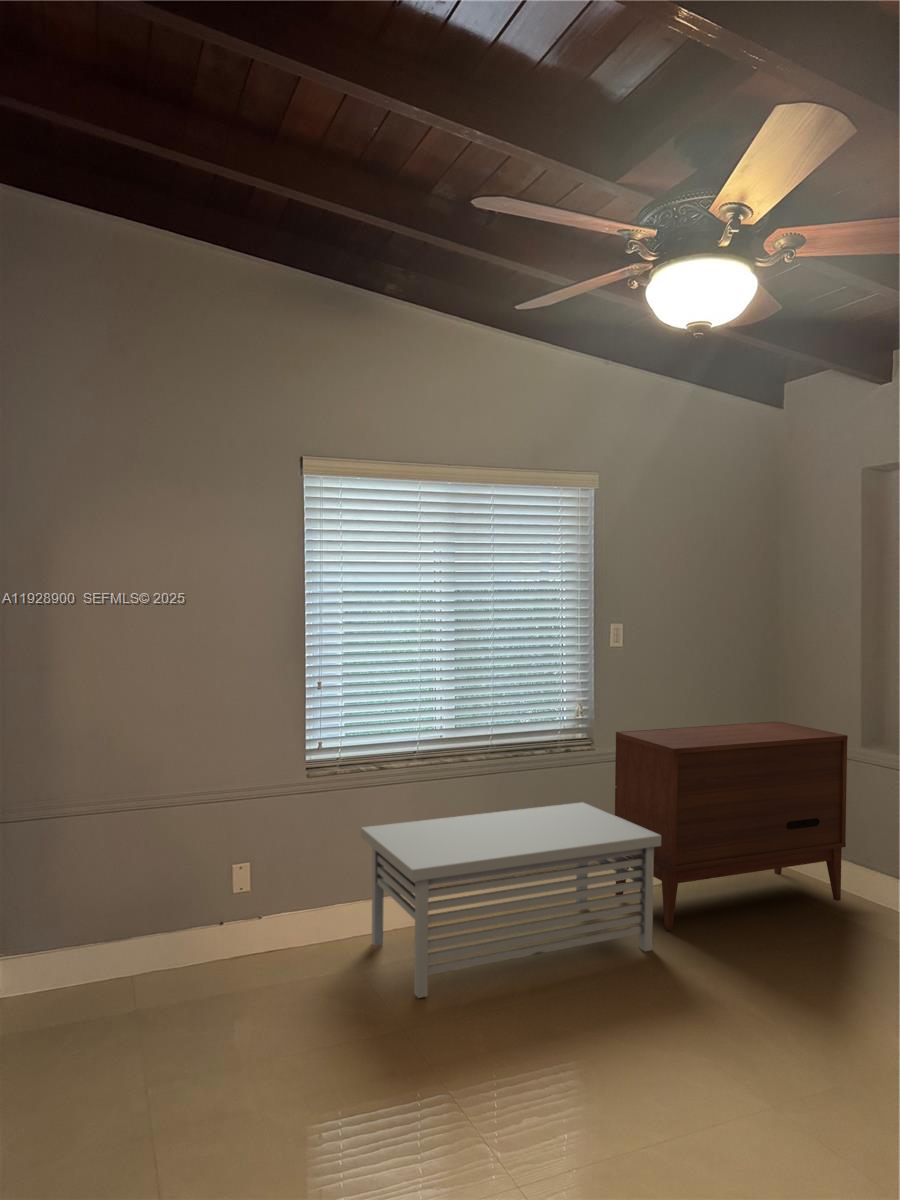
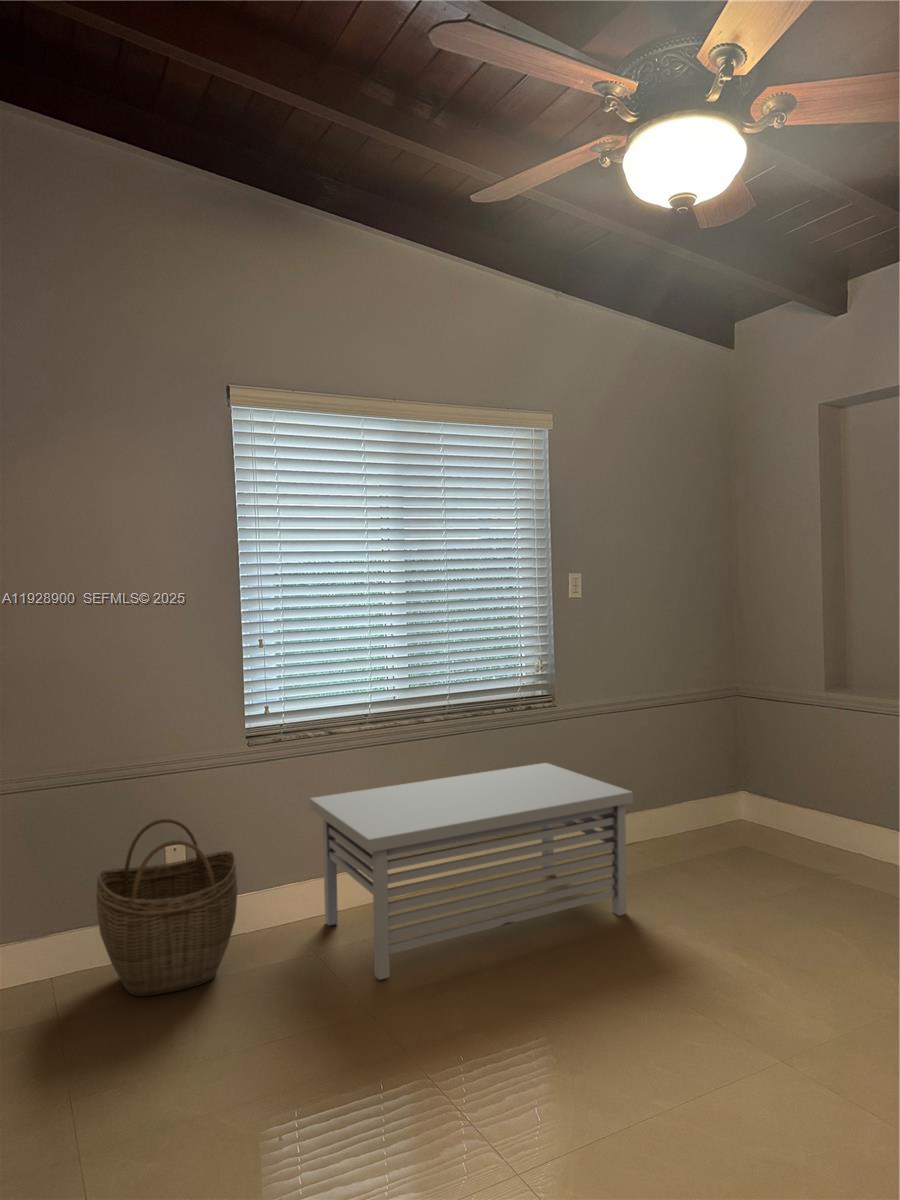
dresser: present [615,722,848,930] -> none [579,672,816,892]
woven basket: none [171,841,293,1000] -> present [97,818,238,996]

